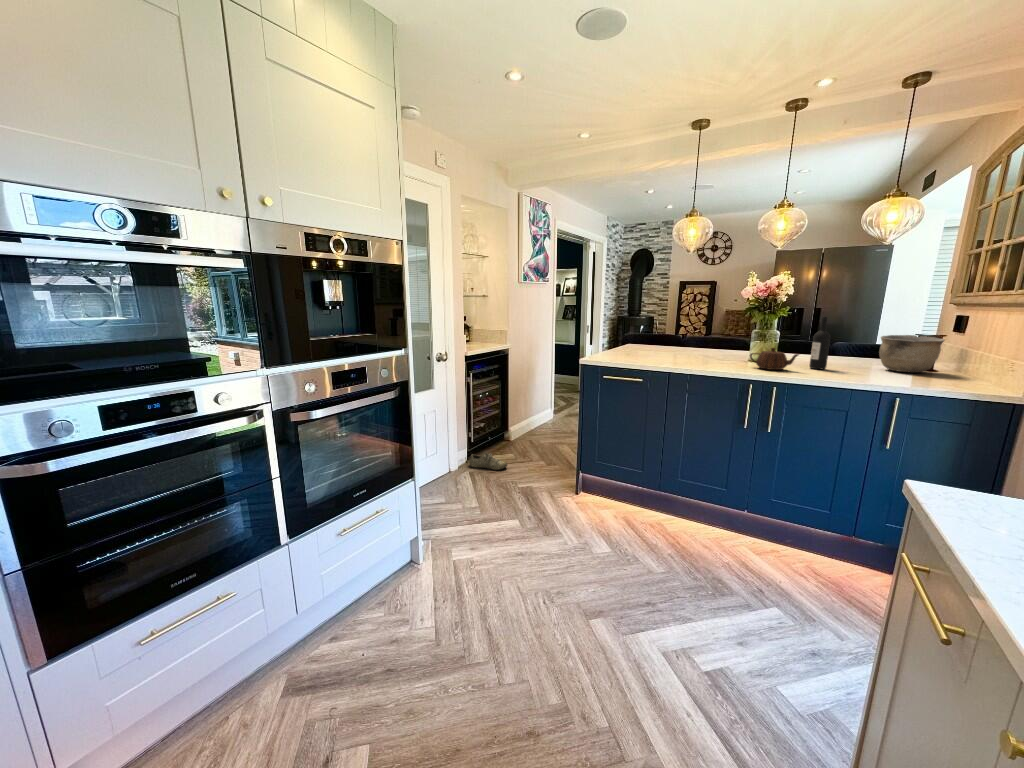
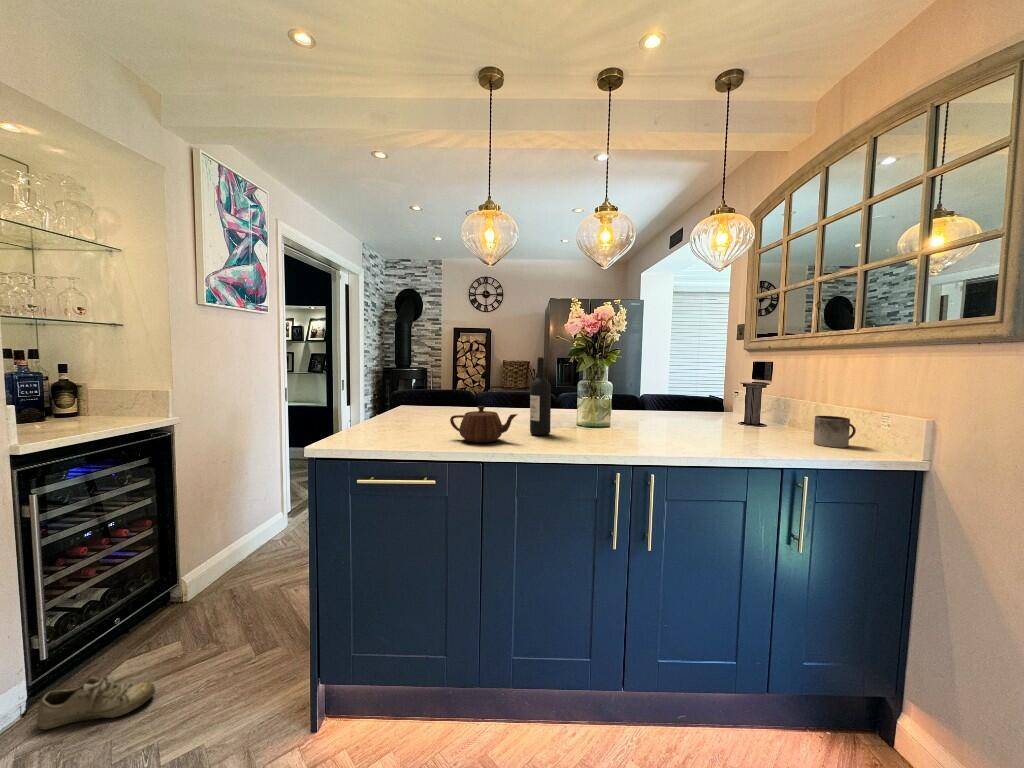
wine bottle: present [809,317,830,369] -> present [530,357,551,435]
bowl: present [879,335,944,372] -> none [713,382,778,427]
teapot: present [750,348,799,370] -> present [450,406,518,443]
mug: none [938,363,981,387] -> present [814,416,856,448]

